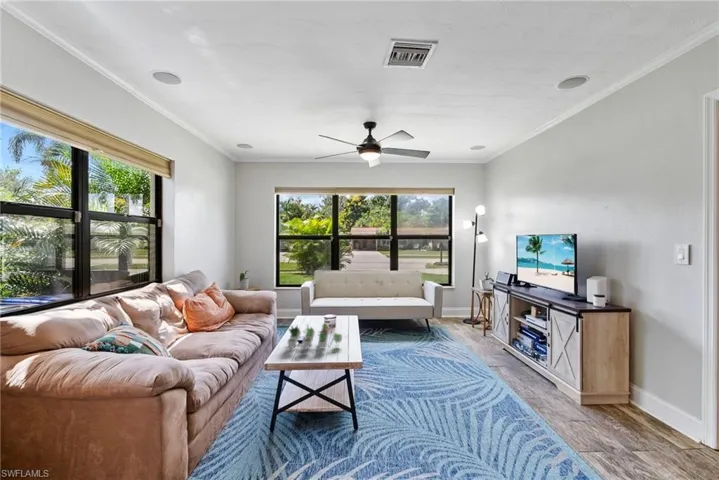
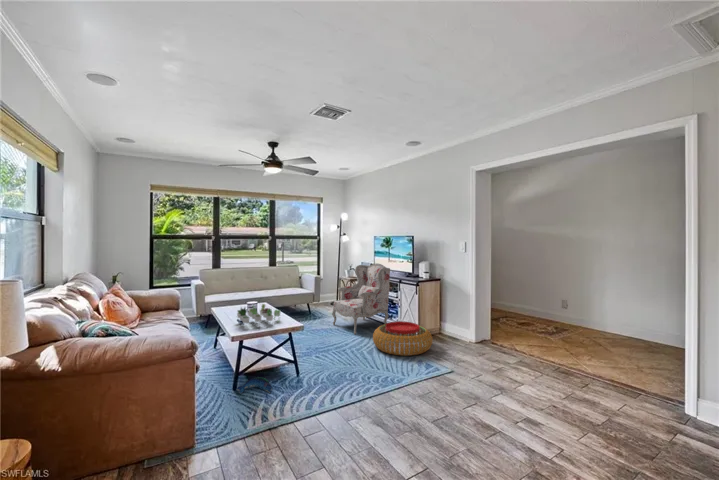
armchair: none [448,275,534,376] -> present [332,263,390,334]
pouf: none [489,372,602,443] -> present [373,321,432,356]
plush toy: none [270,423,307,454] -> present [237,377,272,394]

